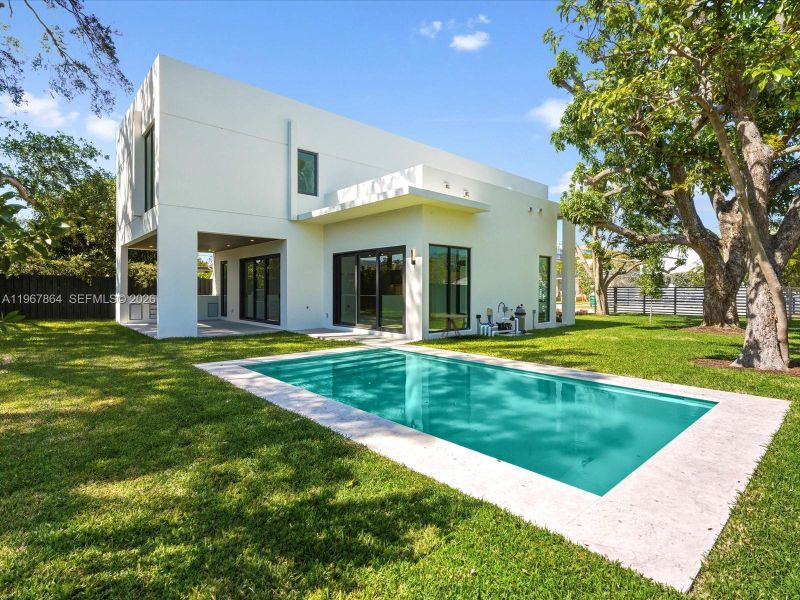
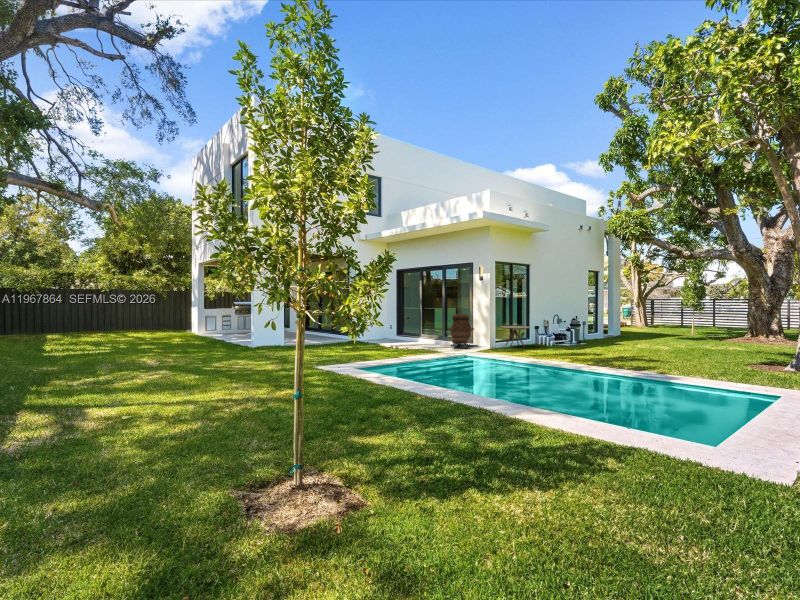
lounge chair: none [380,302,408,340] -> present [449,314,474,347]

